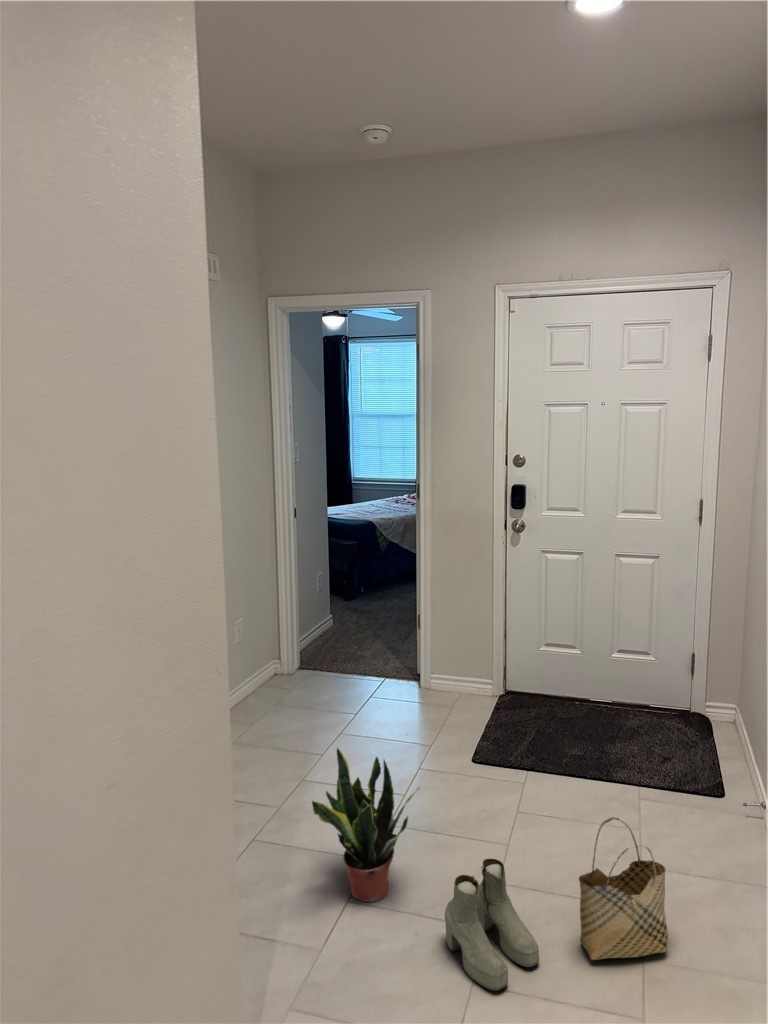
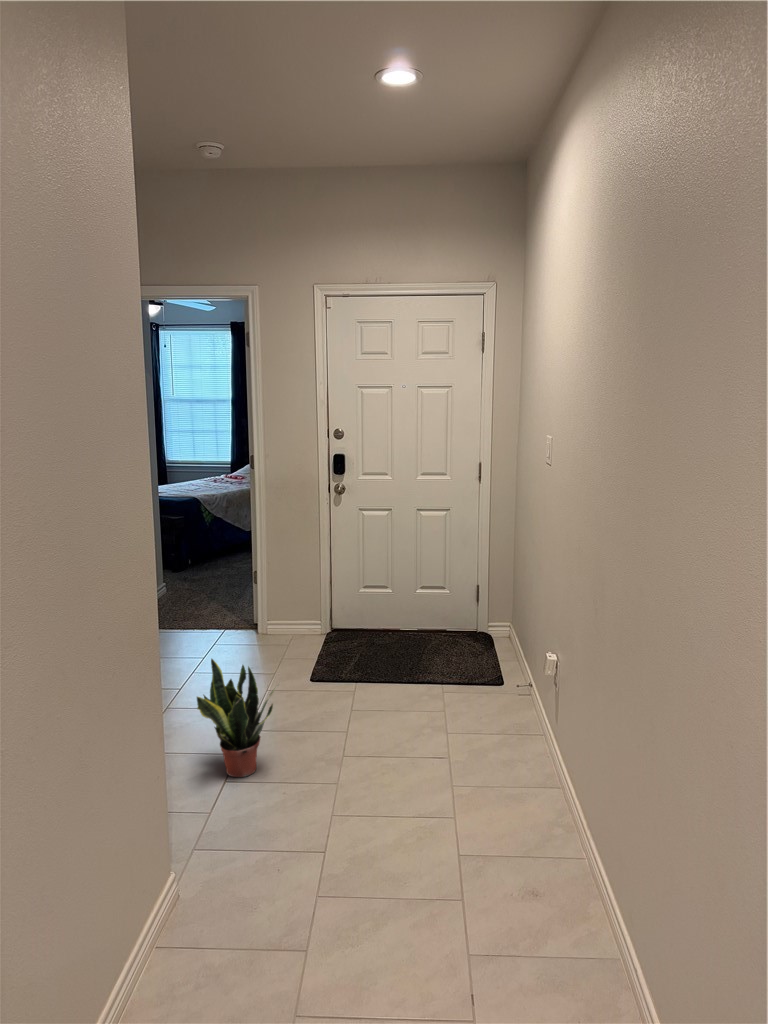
woven basket: present [579,818,668,960] -> none [403,684,465,785]
boots: present [445,859,539,991] -> none [306,725,377,812]

